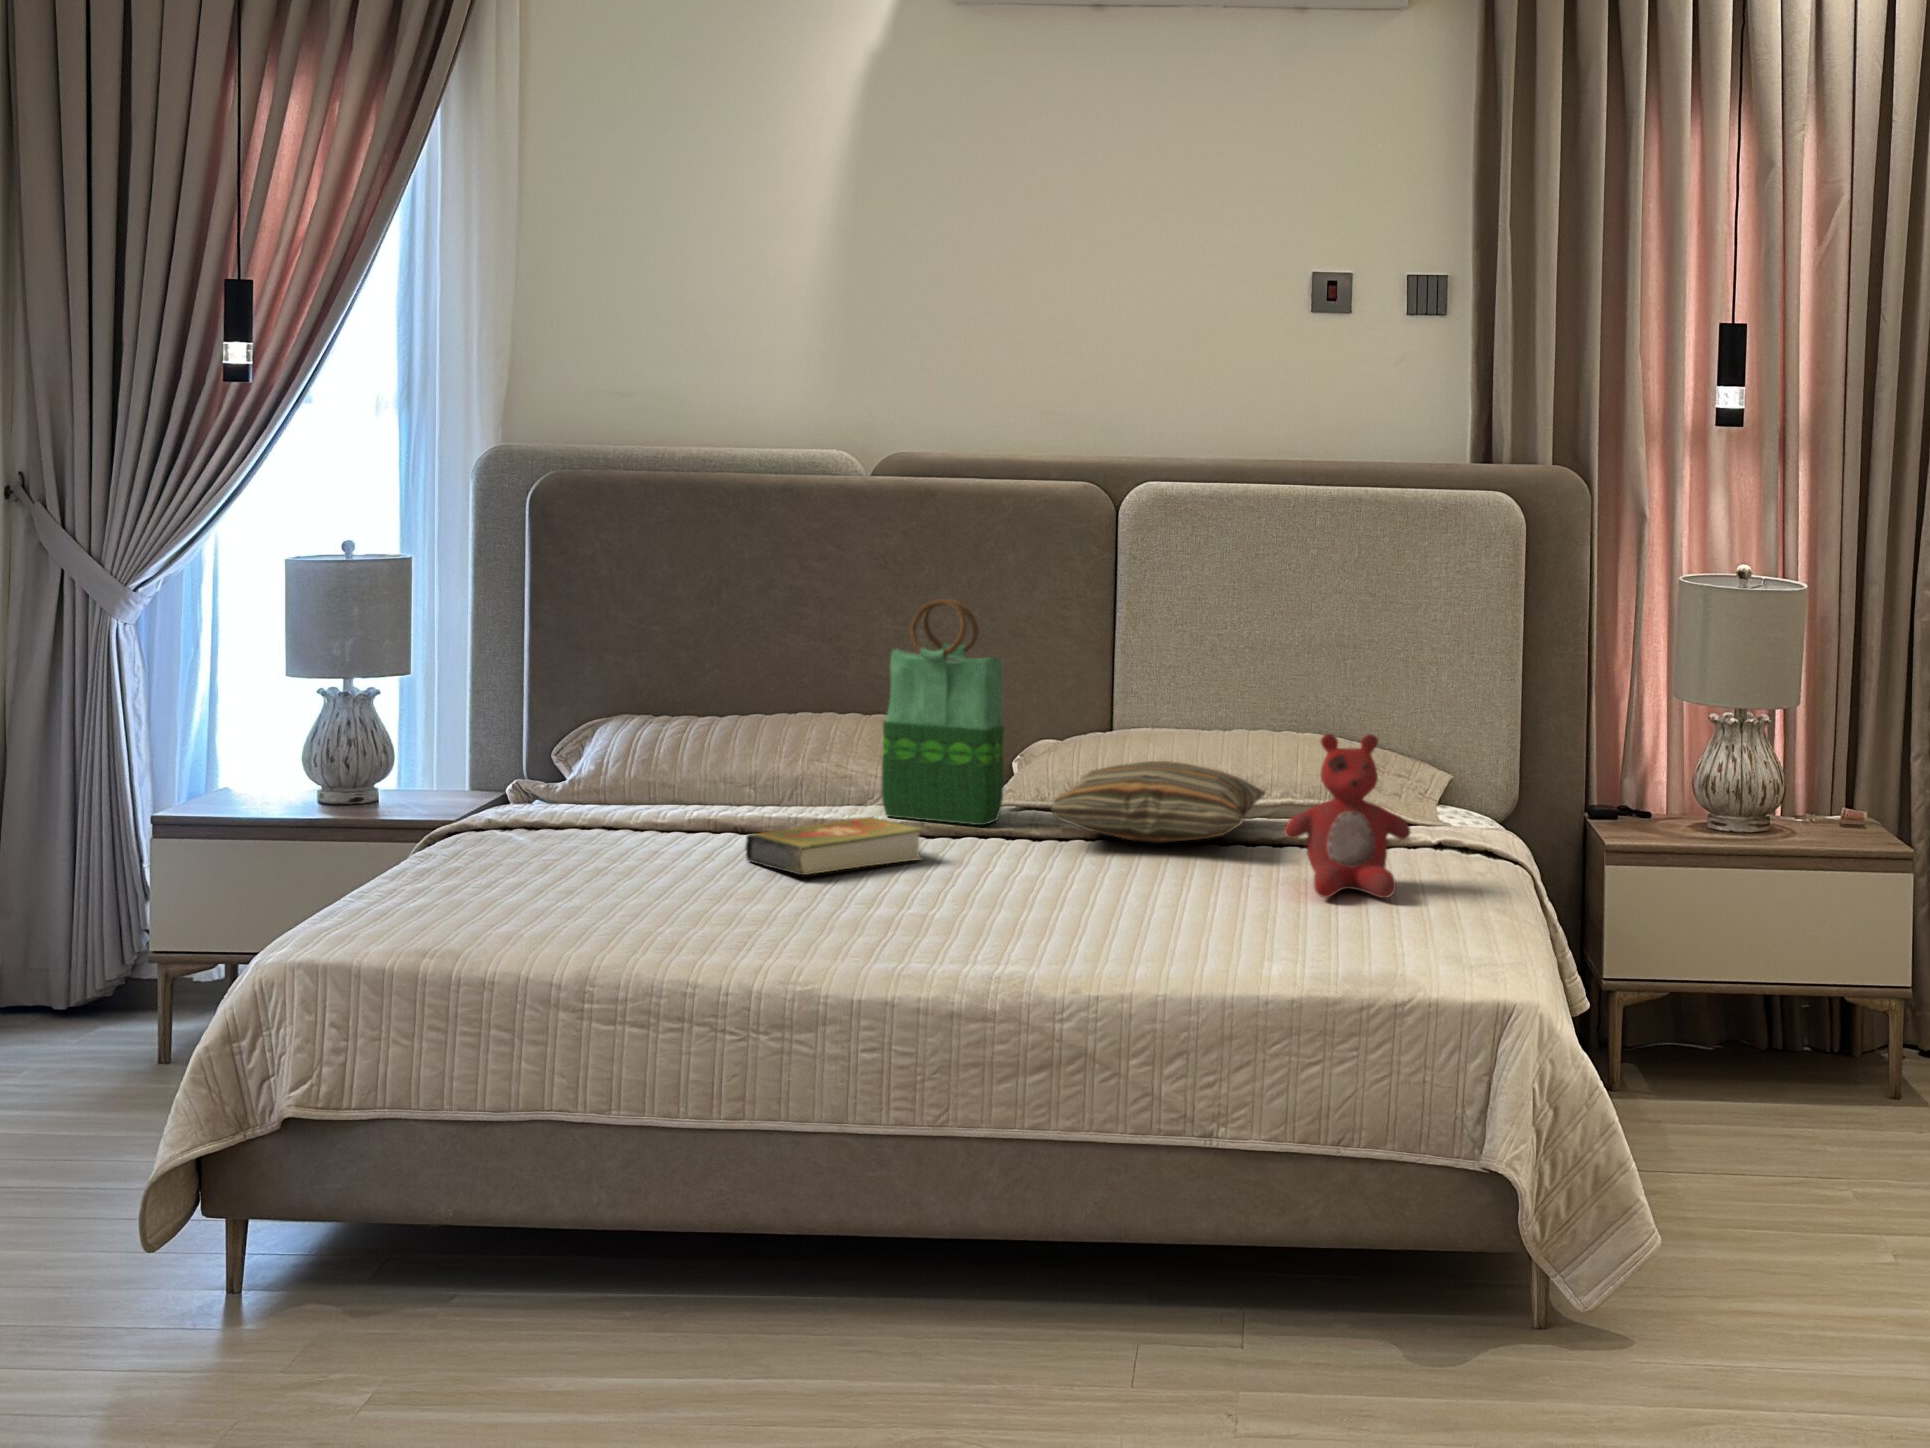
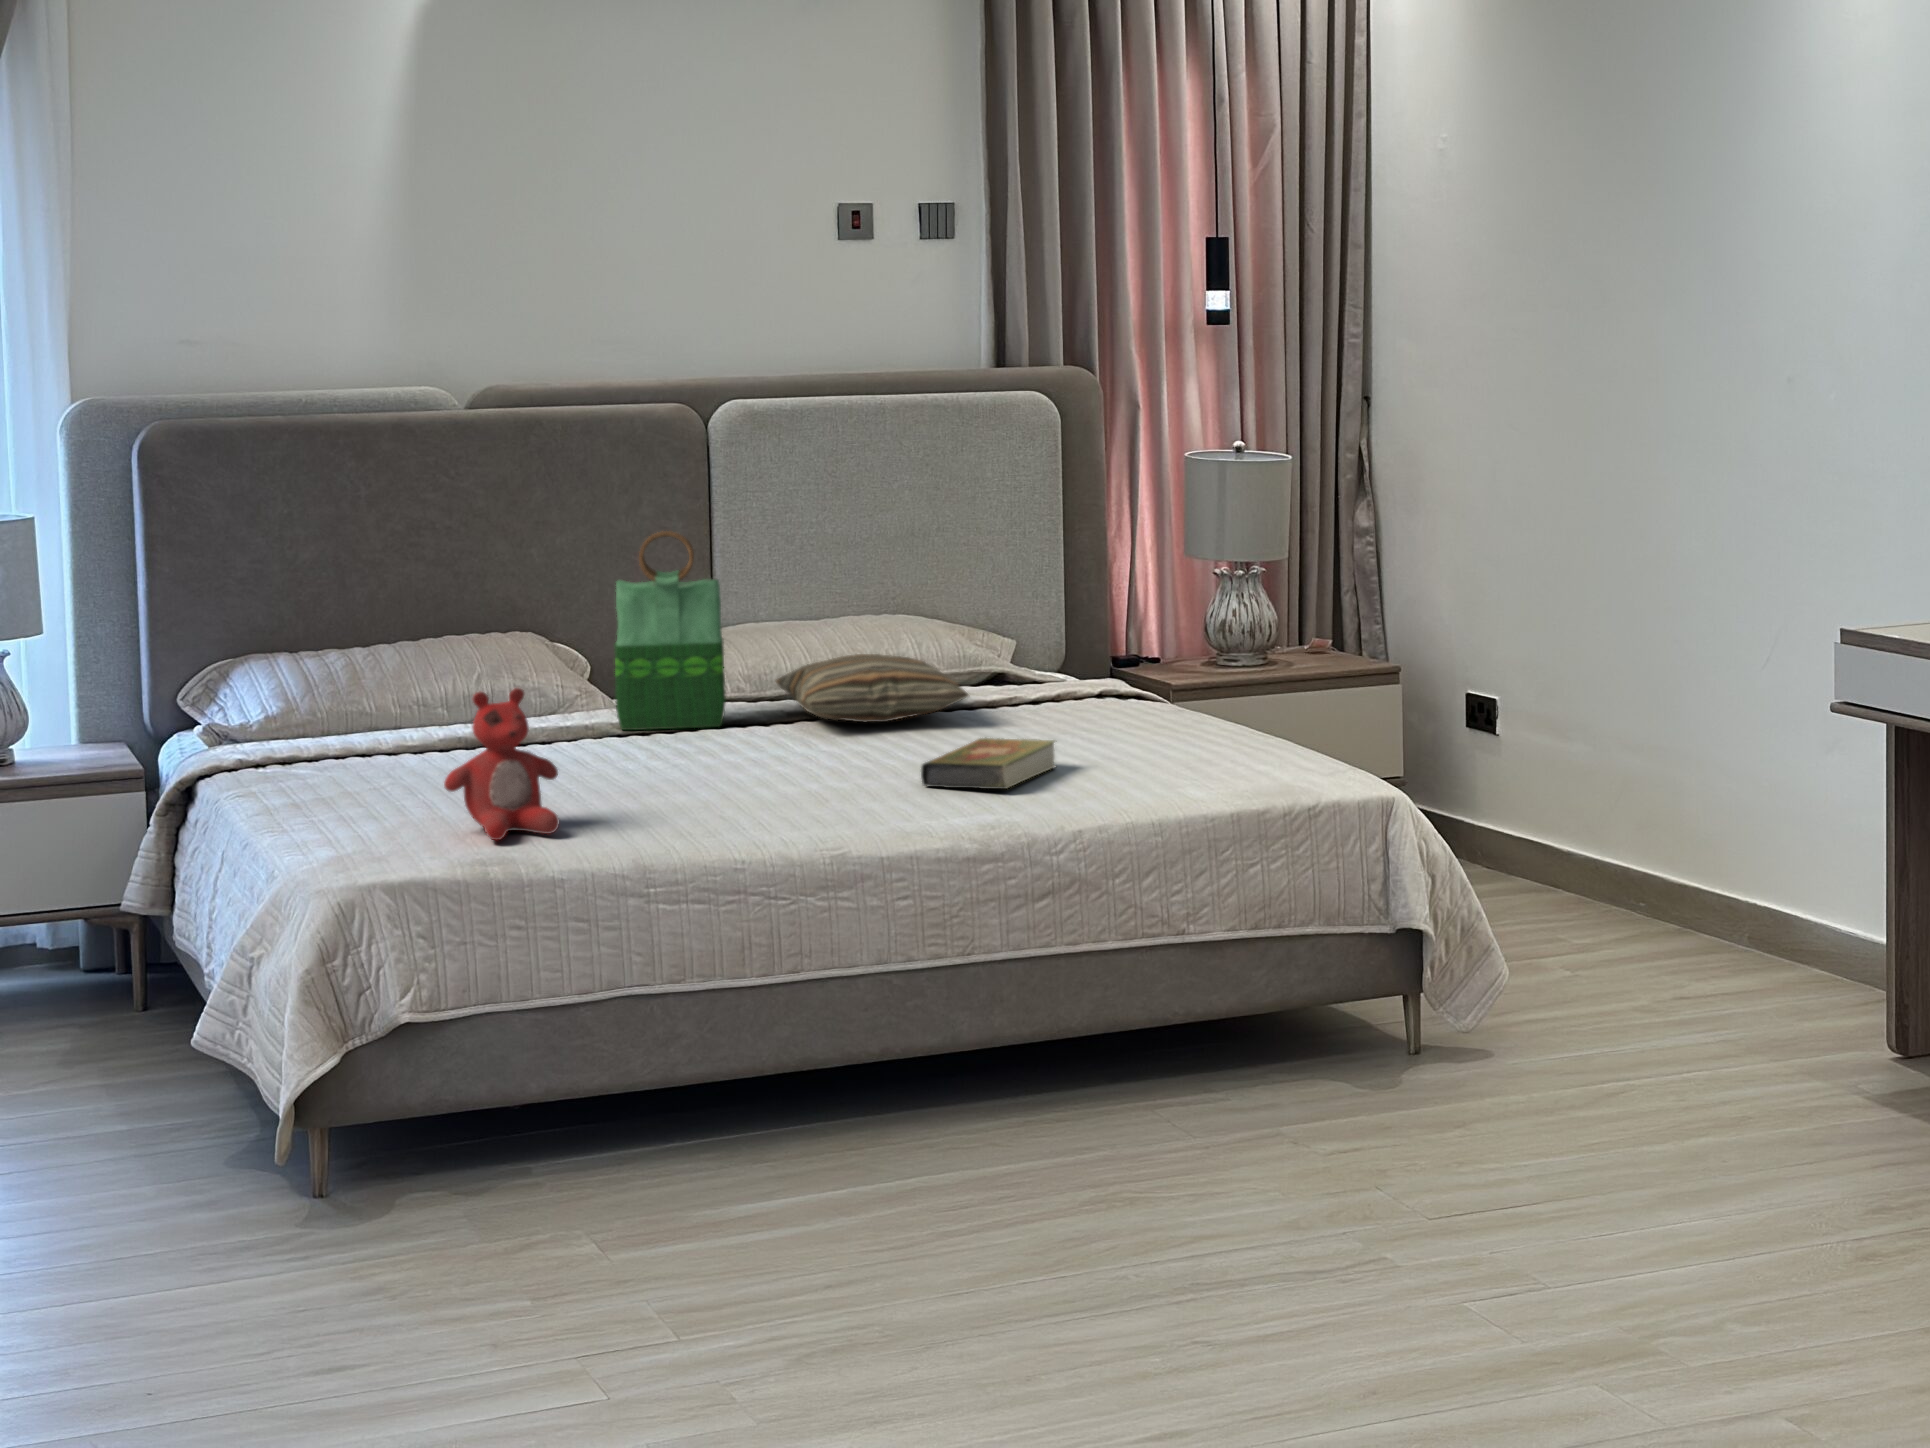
stuffed bear: present [1284,734,1410,898] -> present [444,688,559,840]
book: present [746,817,922,875] -> present [921,738,1055,789]

